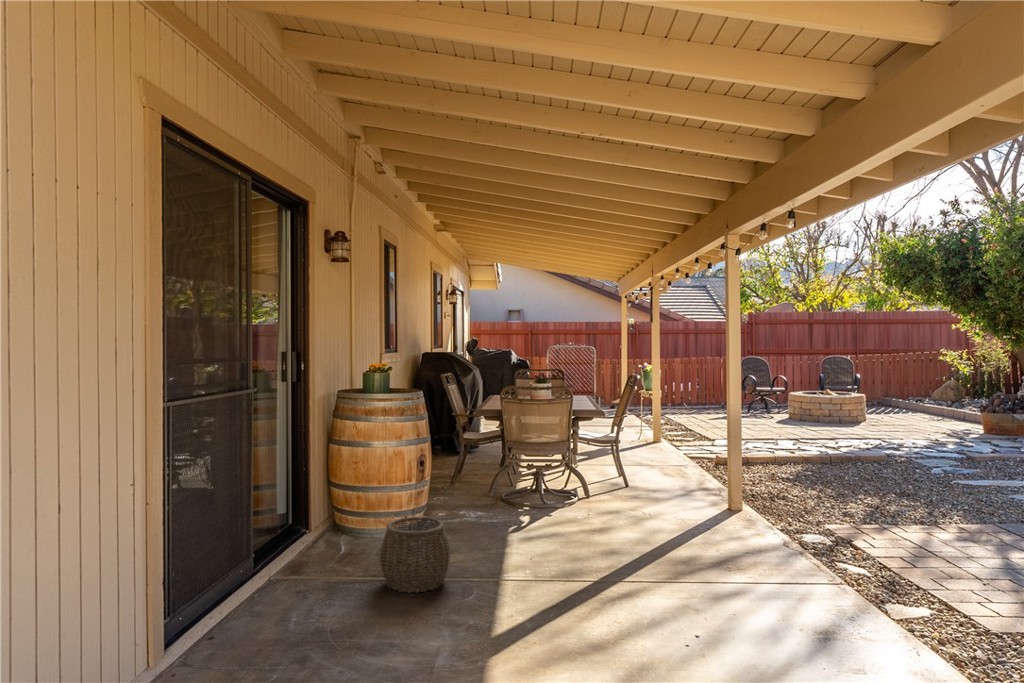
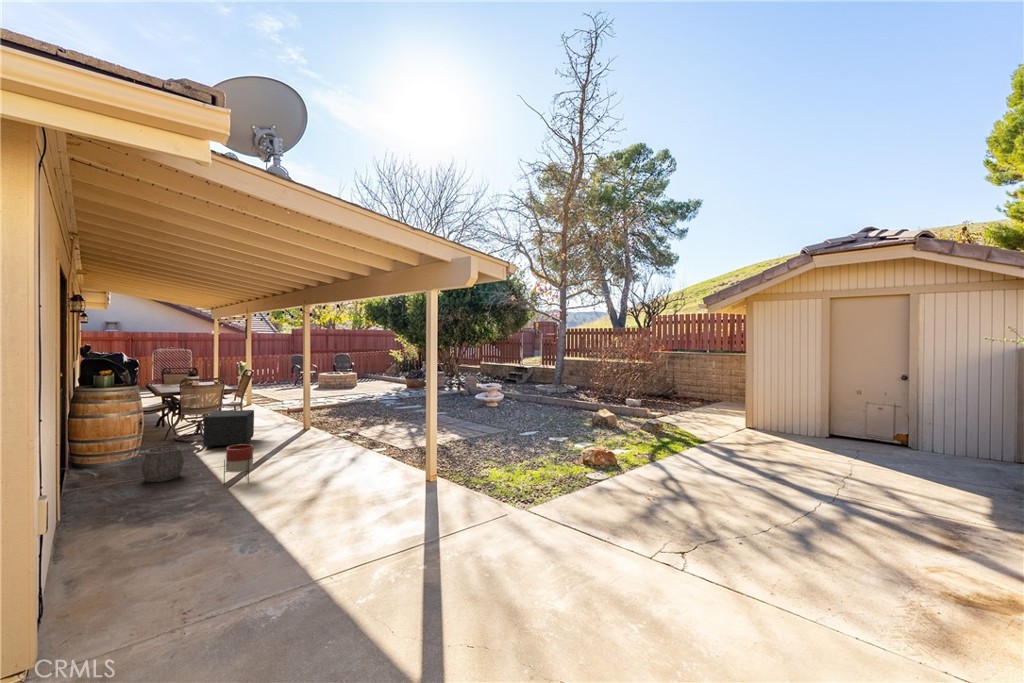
ottoman: none [530,451,623,532] -> present [203,410,254,449]
planter: none [487,546,548,656] -> present [224,444,253,483]

